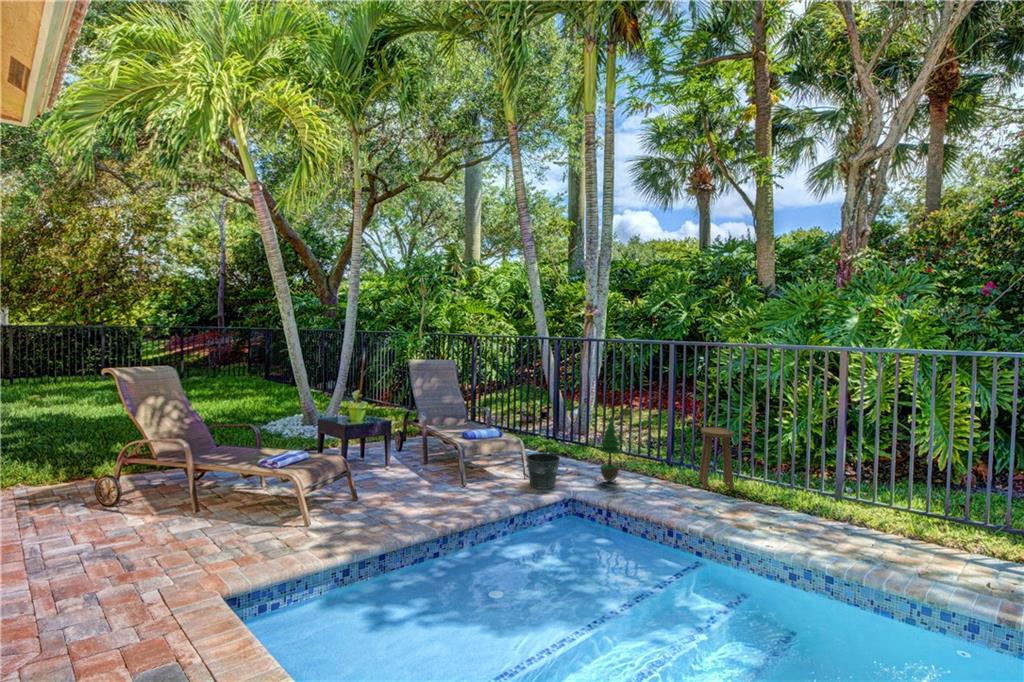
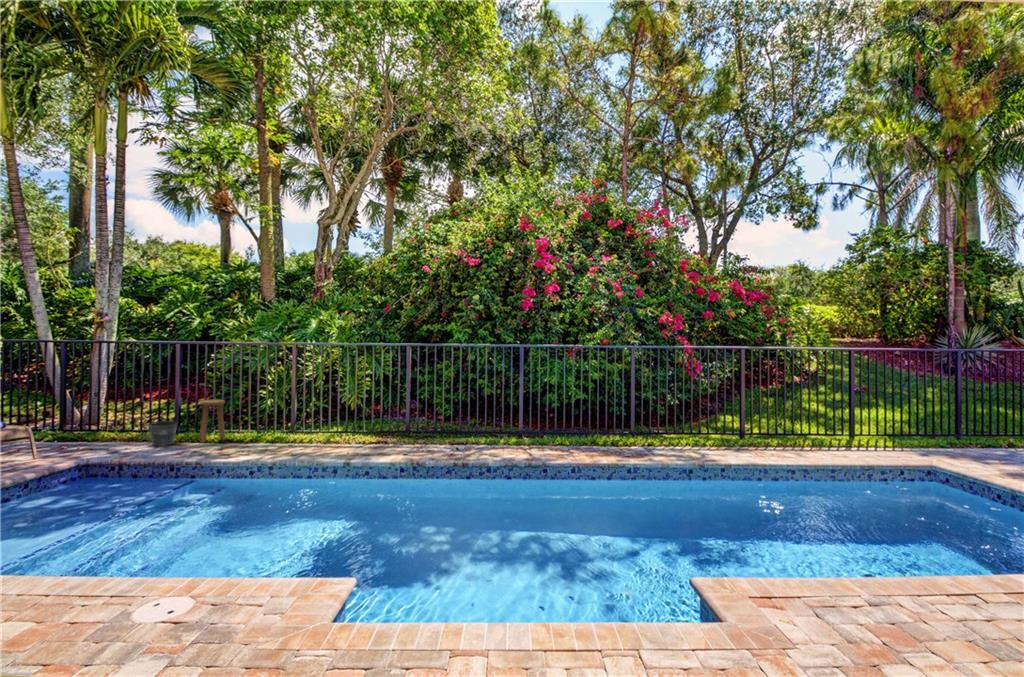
potted tree: present [599,418,621,482] -> none [110,398,133,450]
bucket: present [523,453,560,489] -> present [147,422,177,446]

